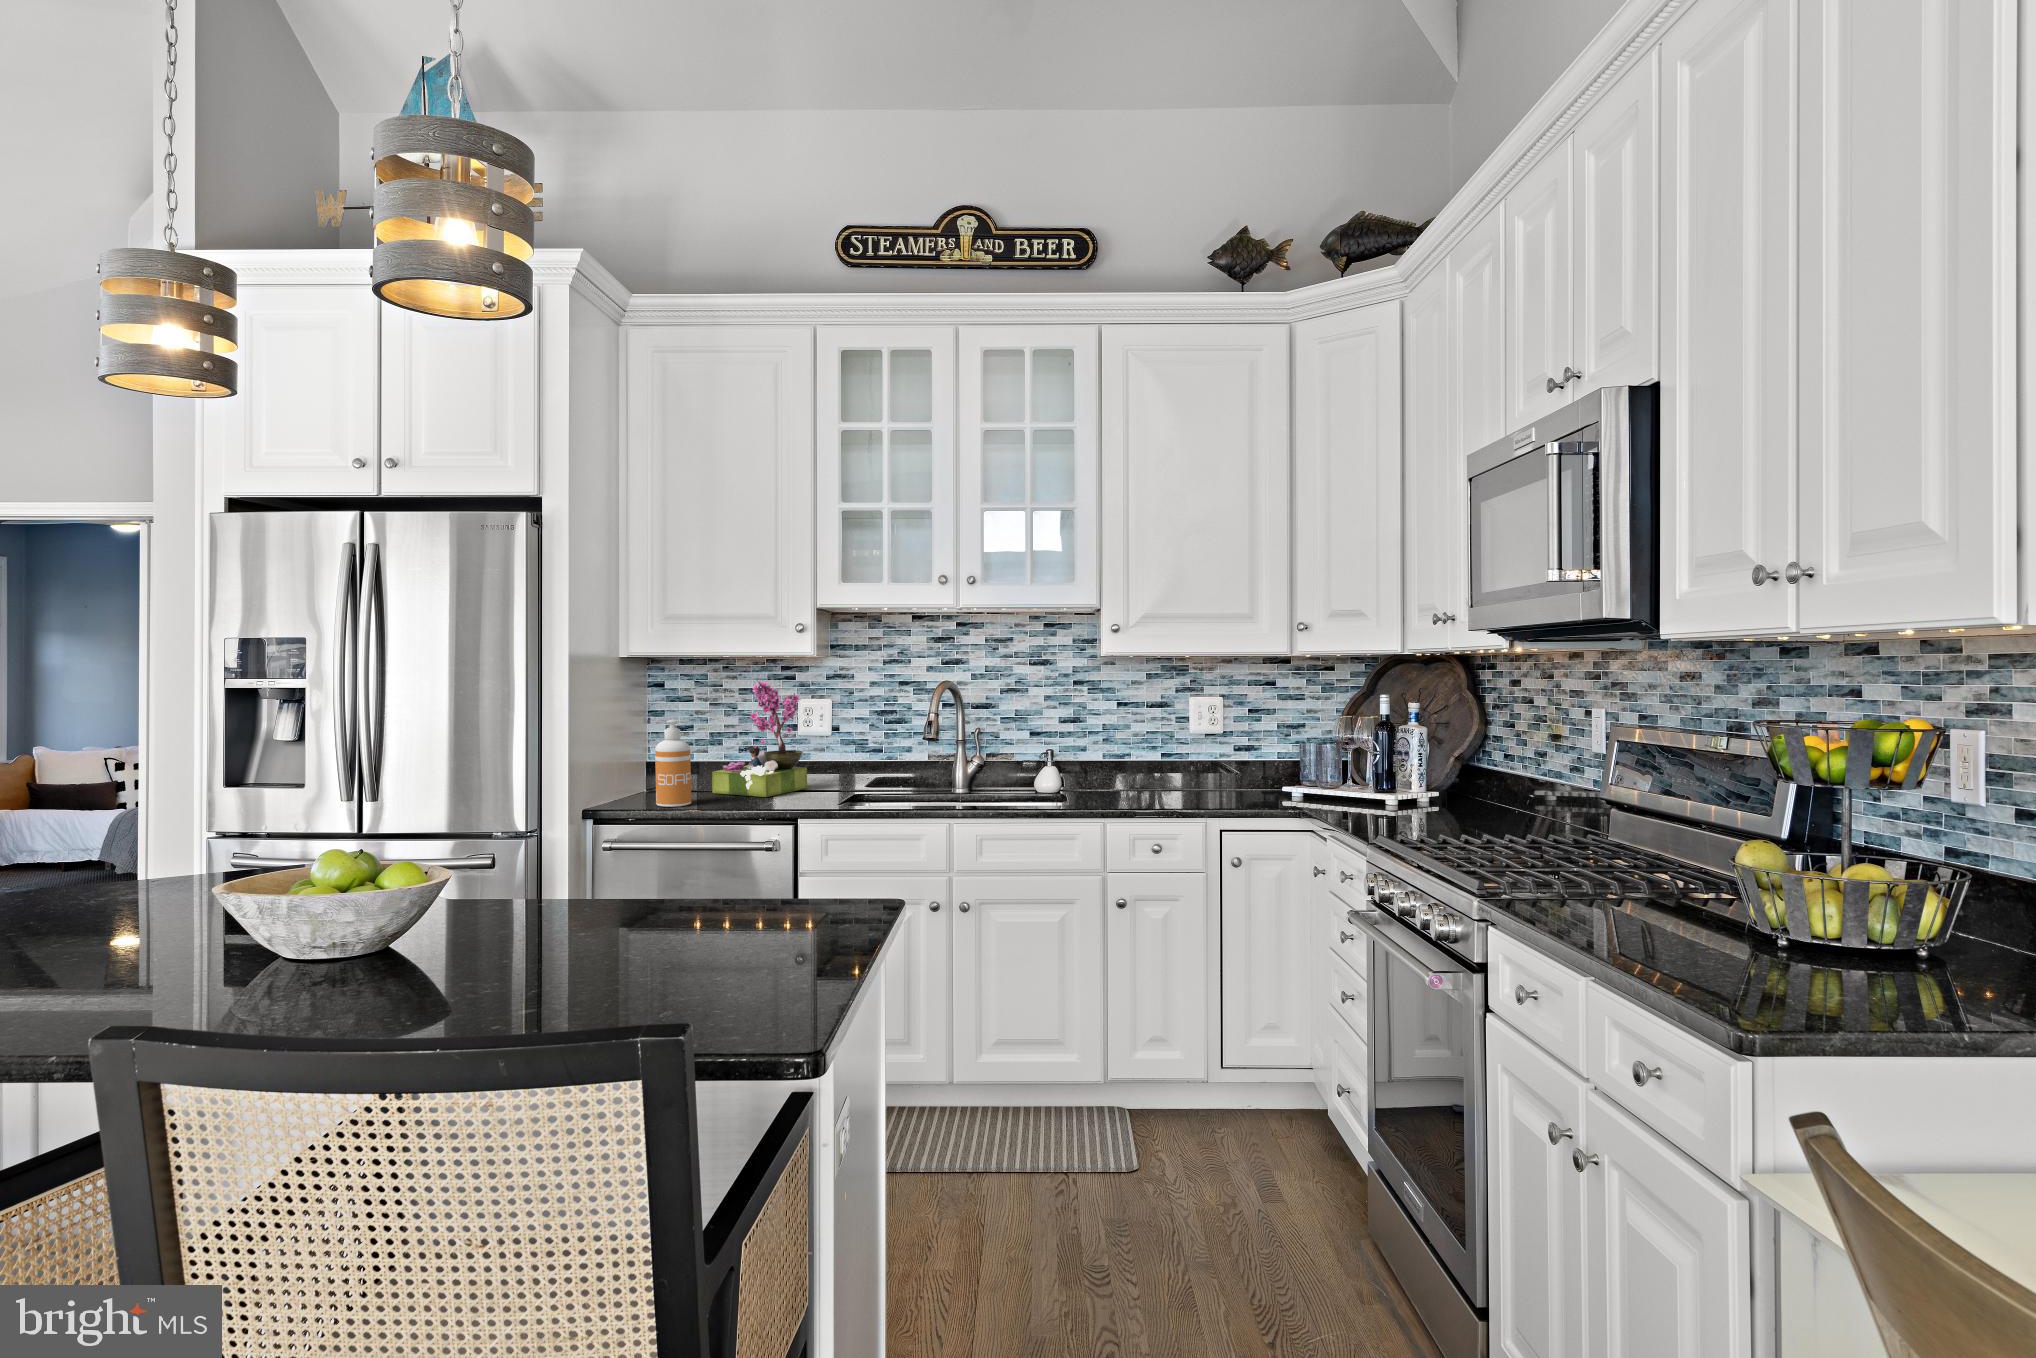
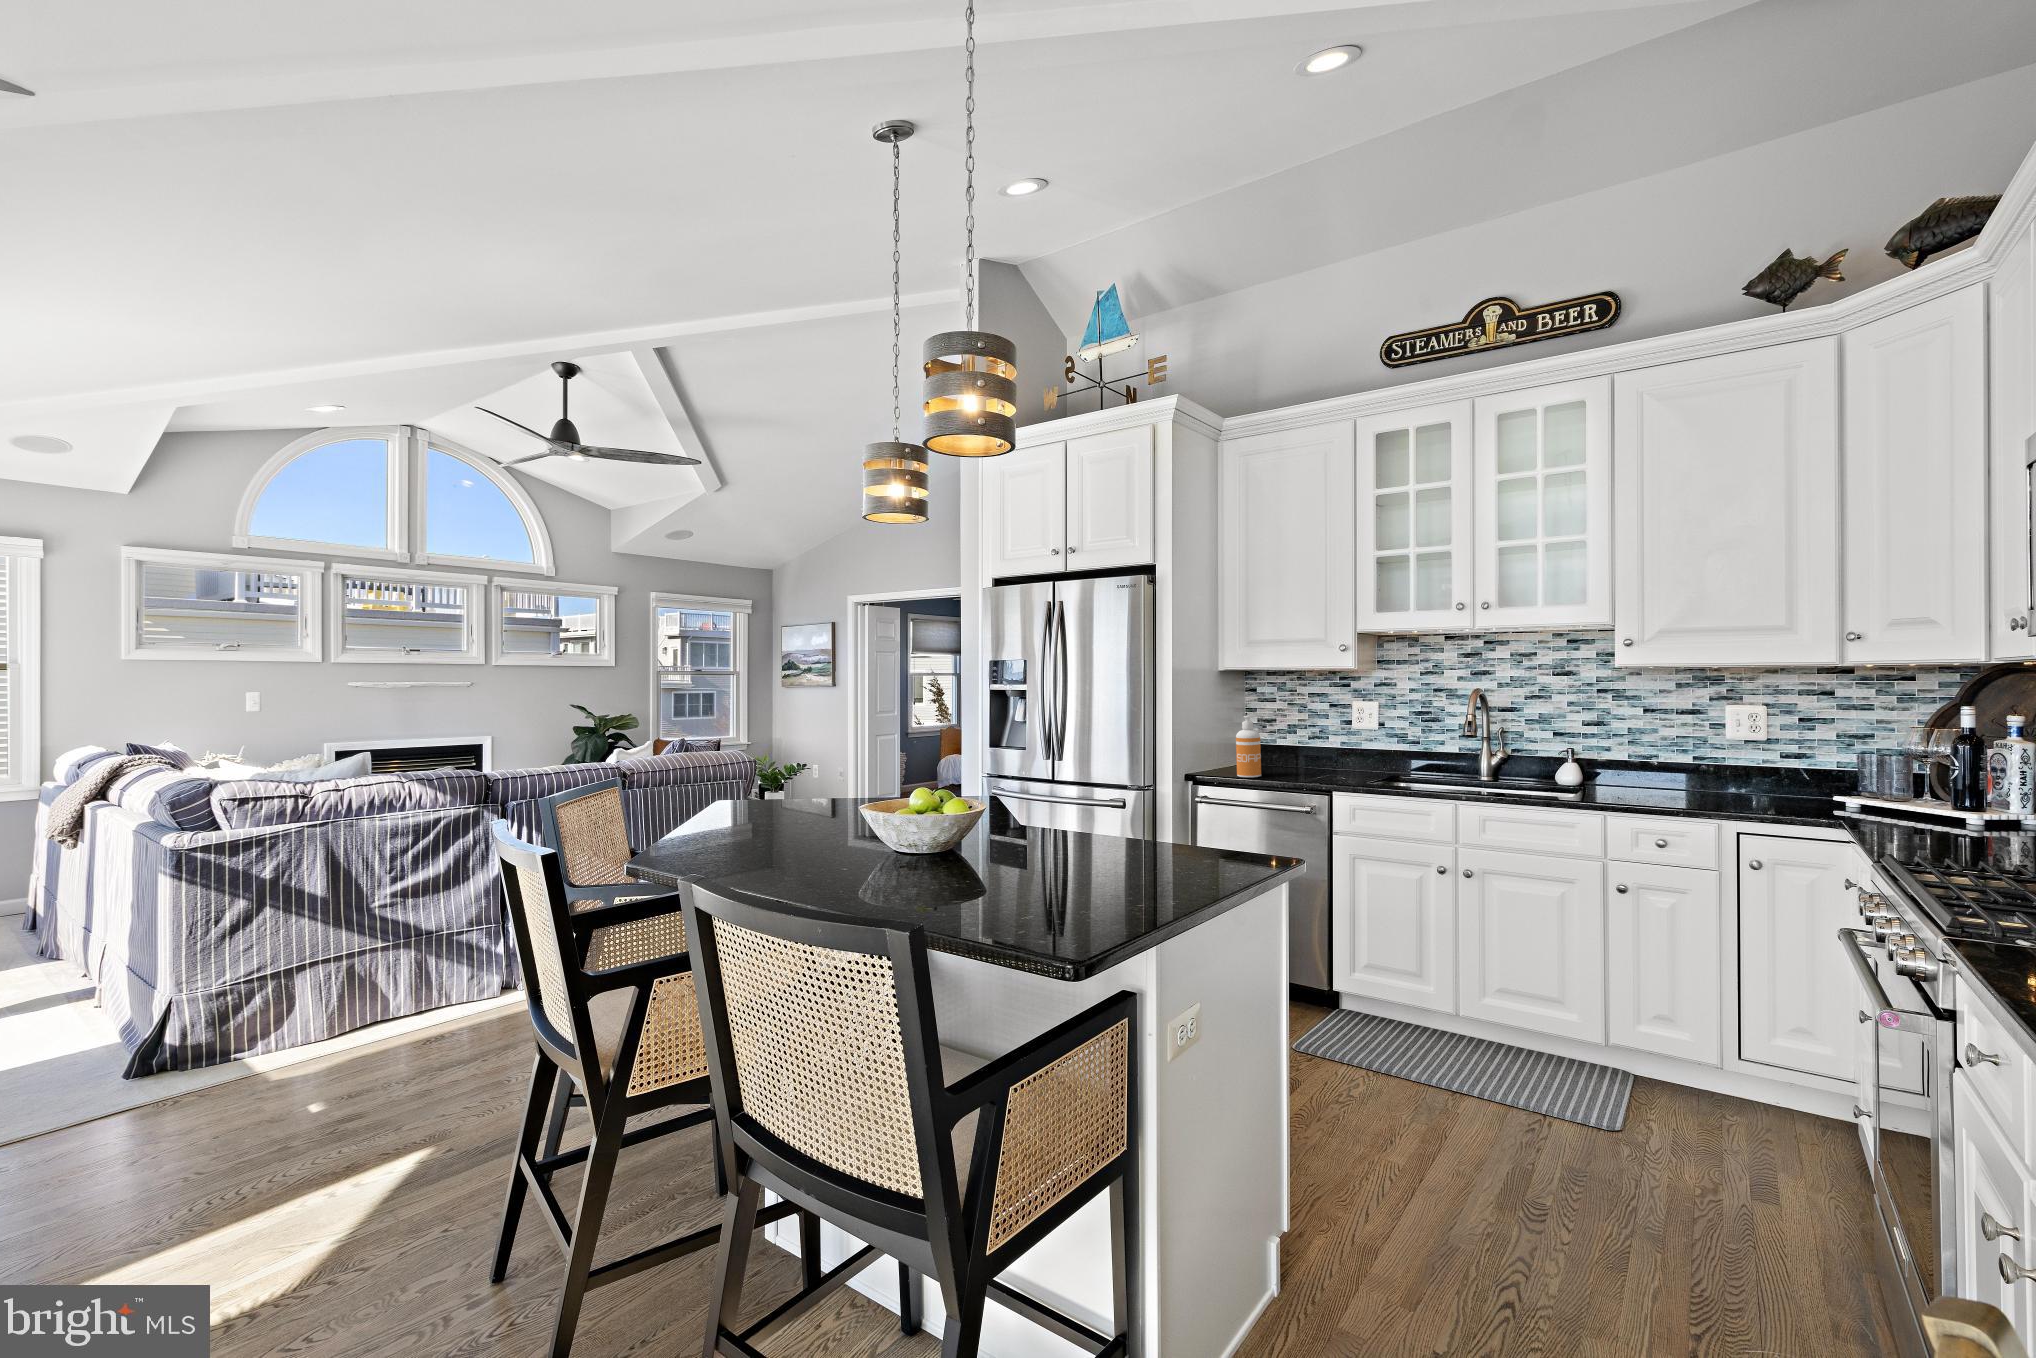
flower arrangement: present [712,680,807,797] -> none [1282,686,1356,775]

